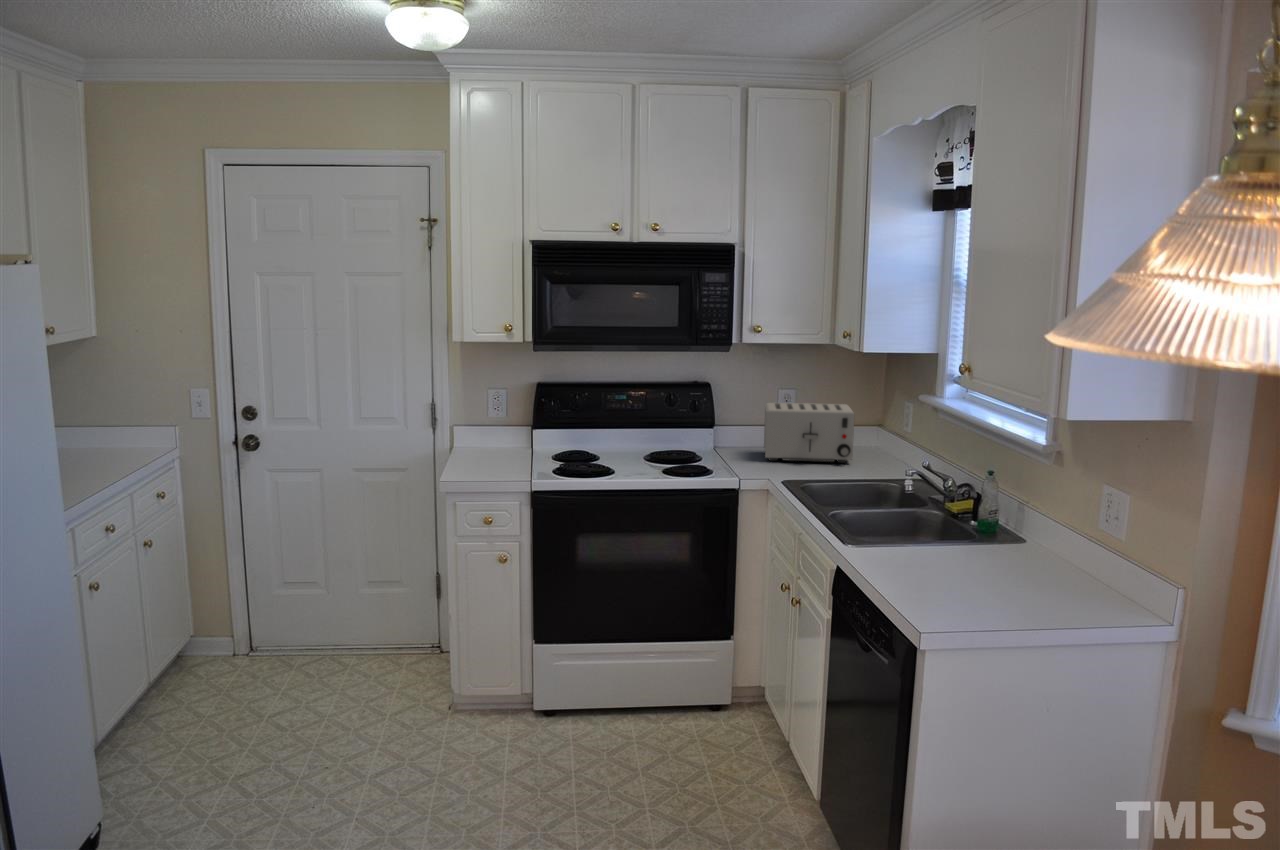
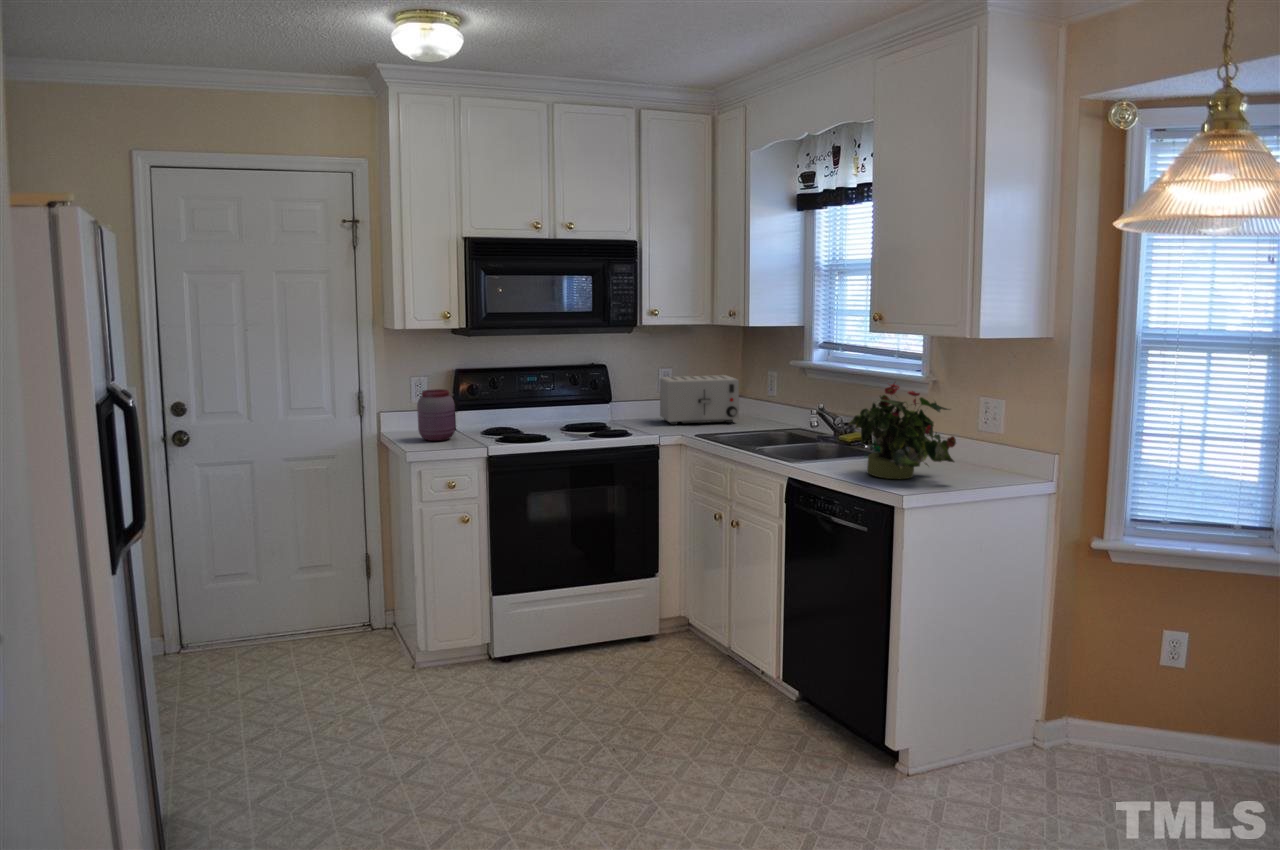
jar: none [473,408,514,466] -> present [417,389,455,441]
potted plant: none [928,453,1068,589] -> present [848,384,956,479]

